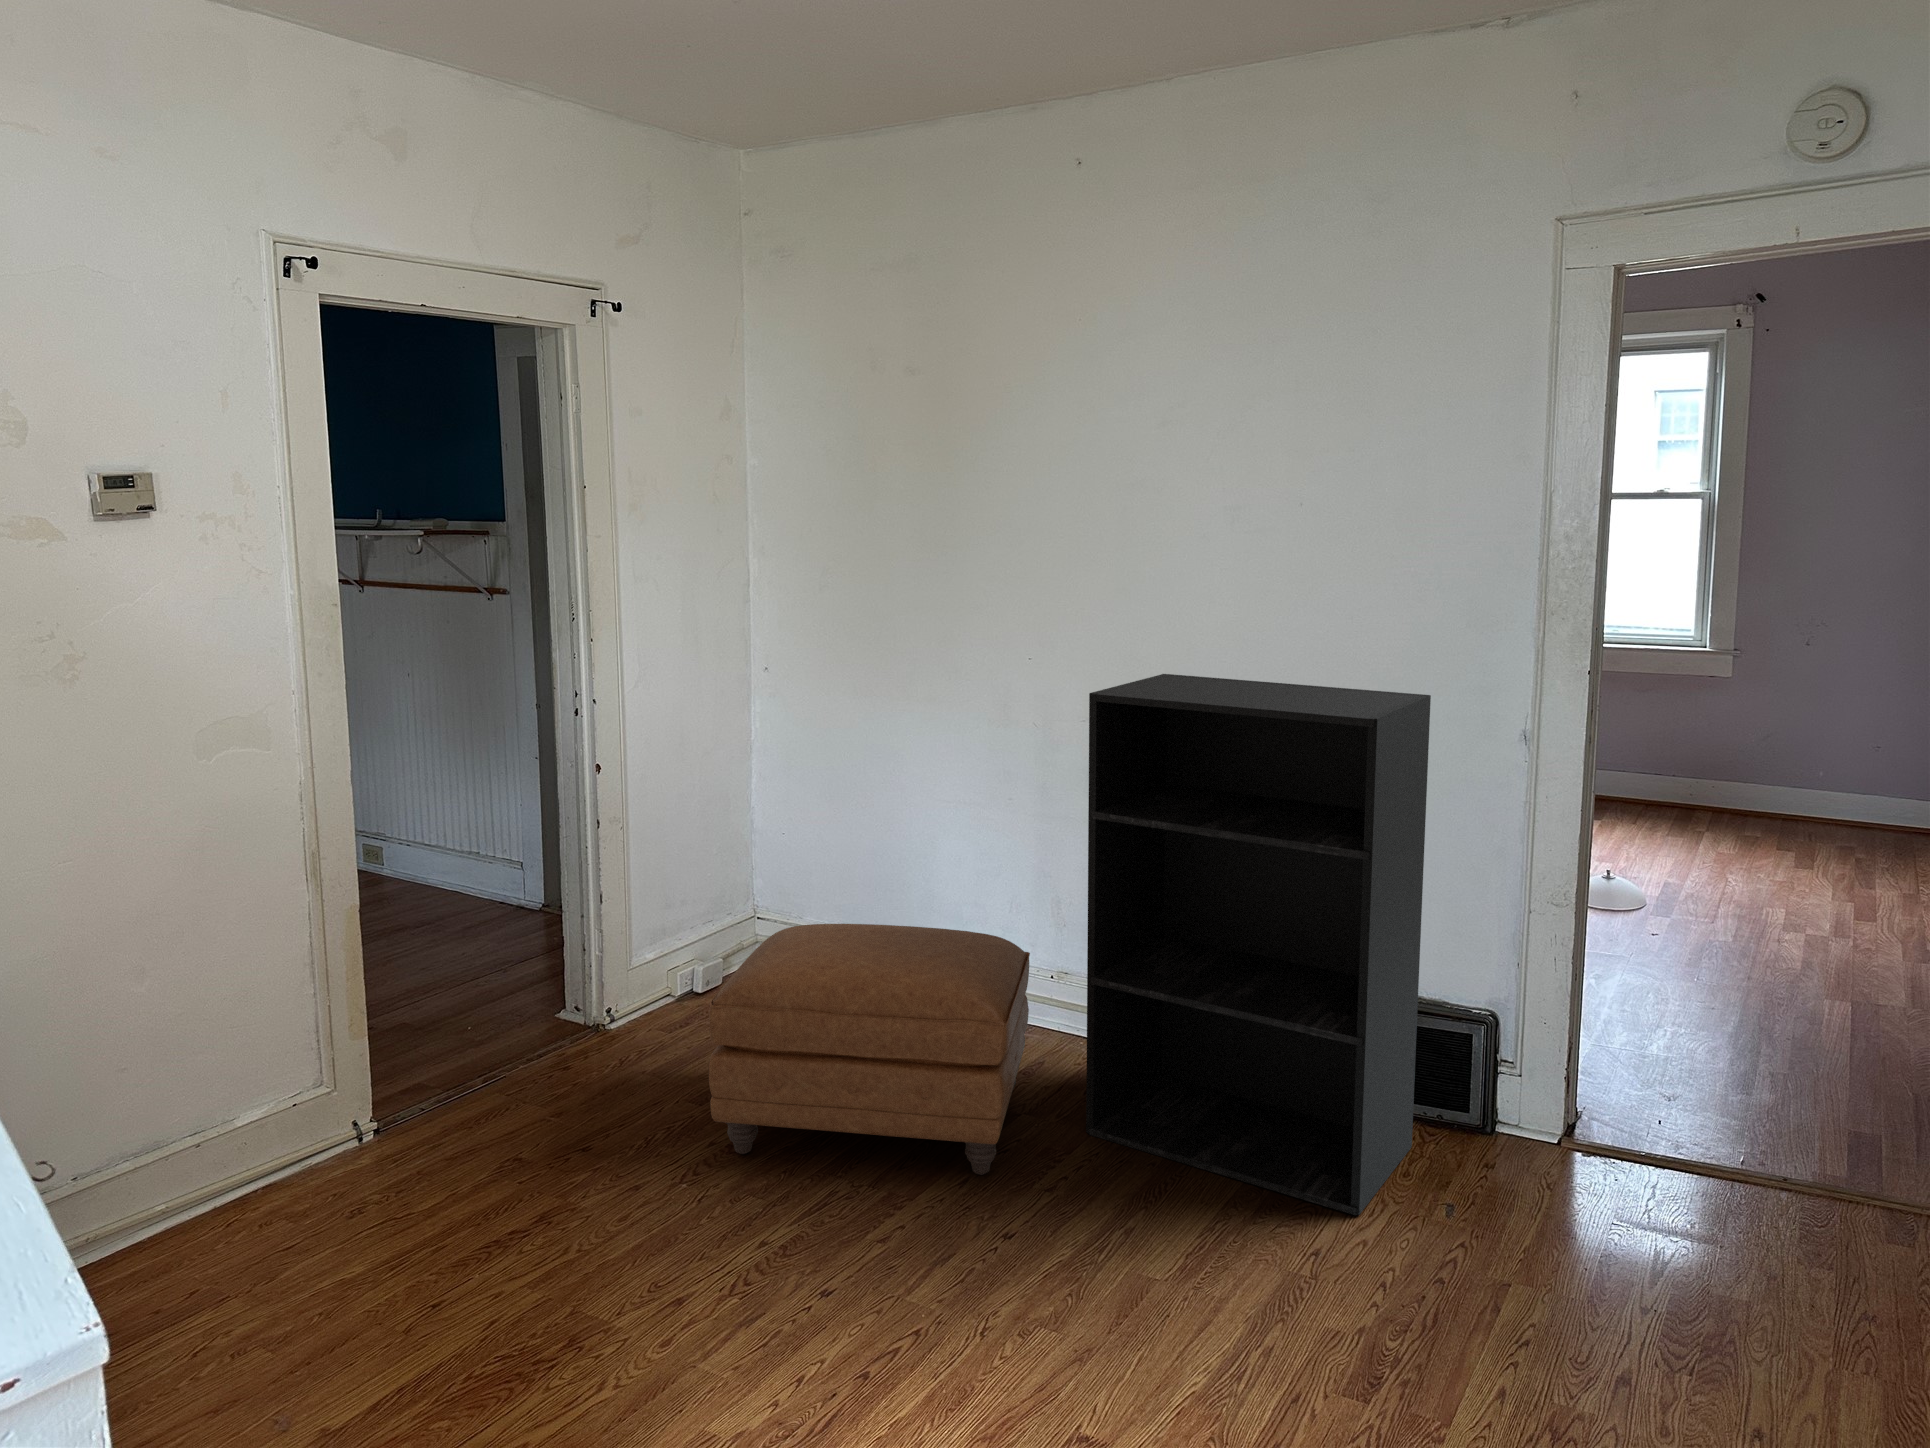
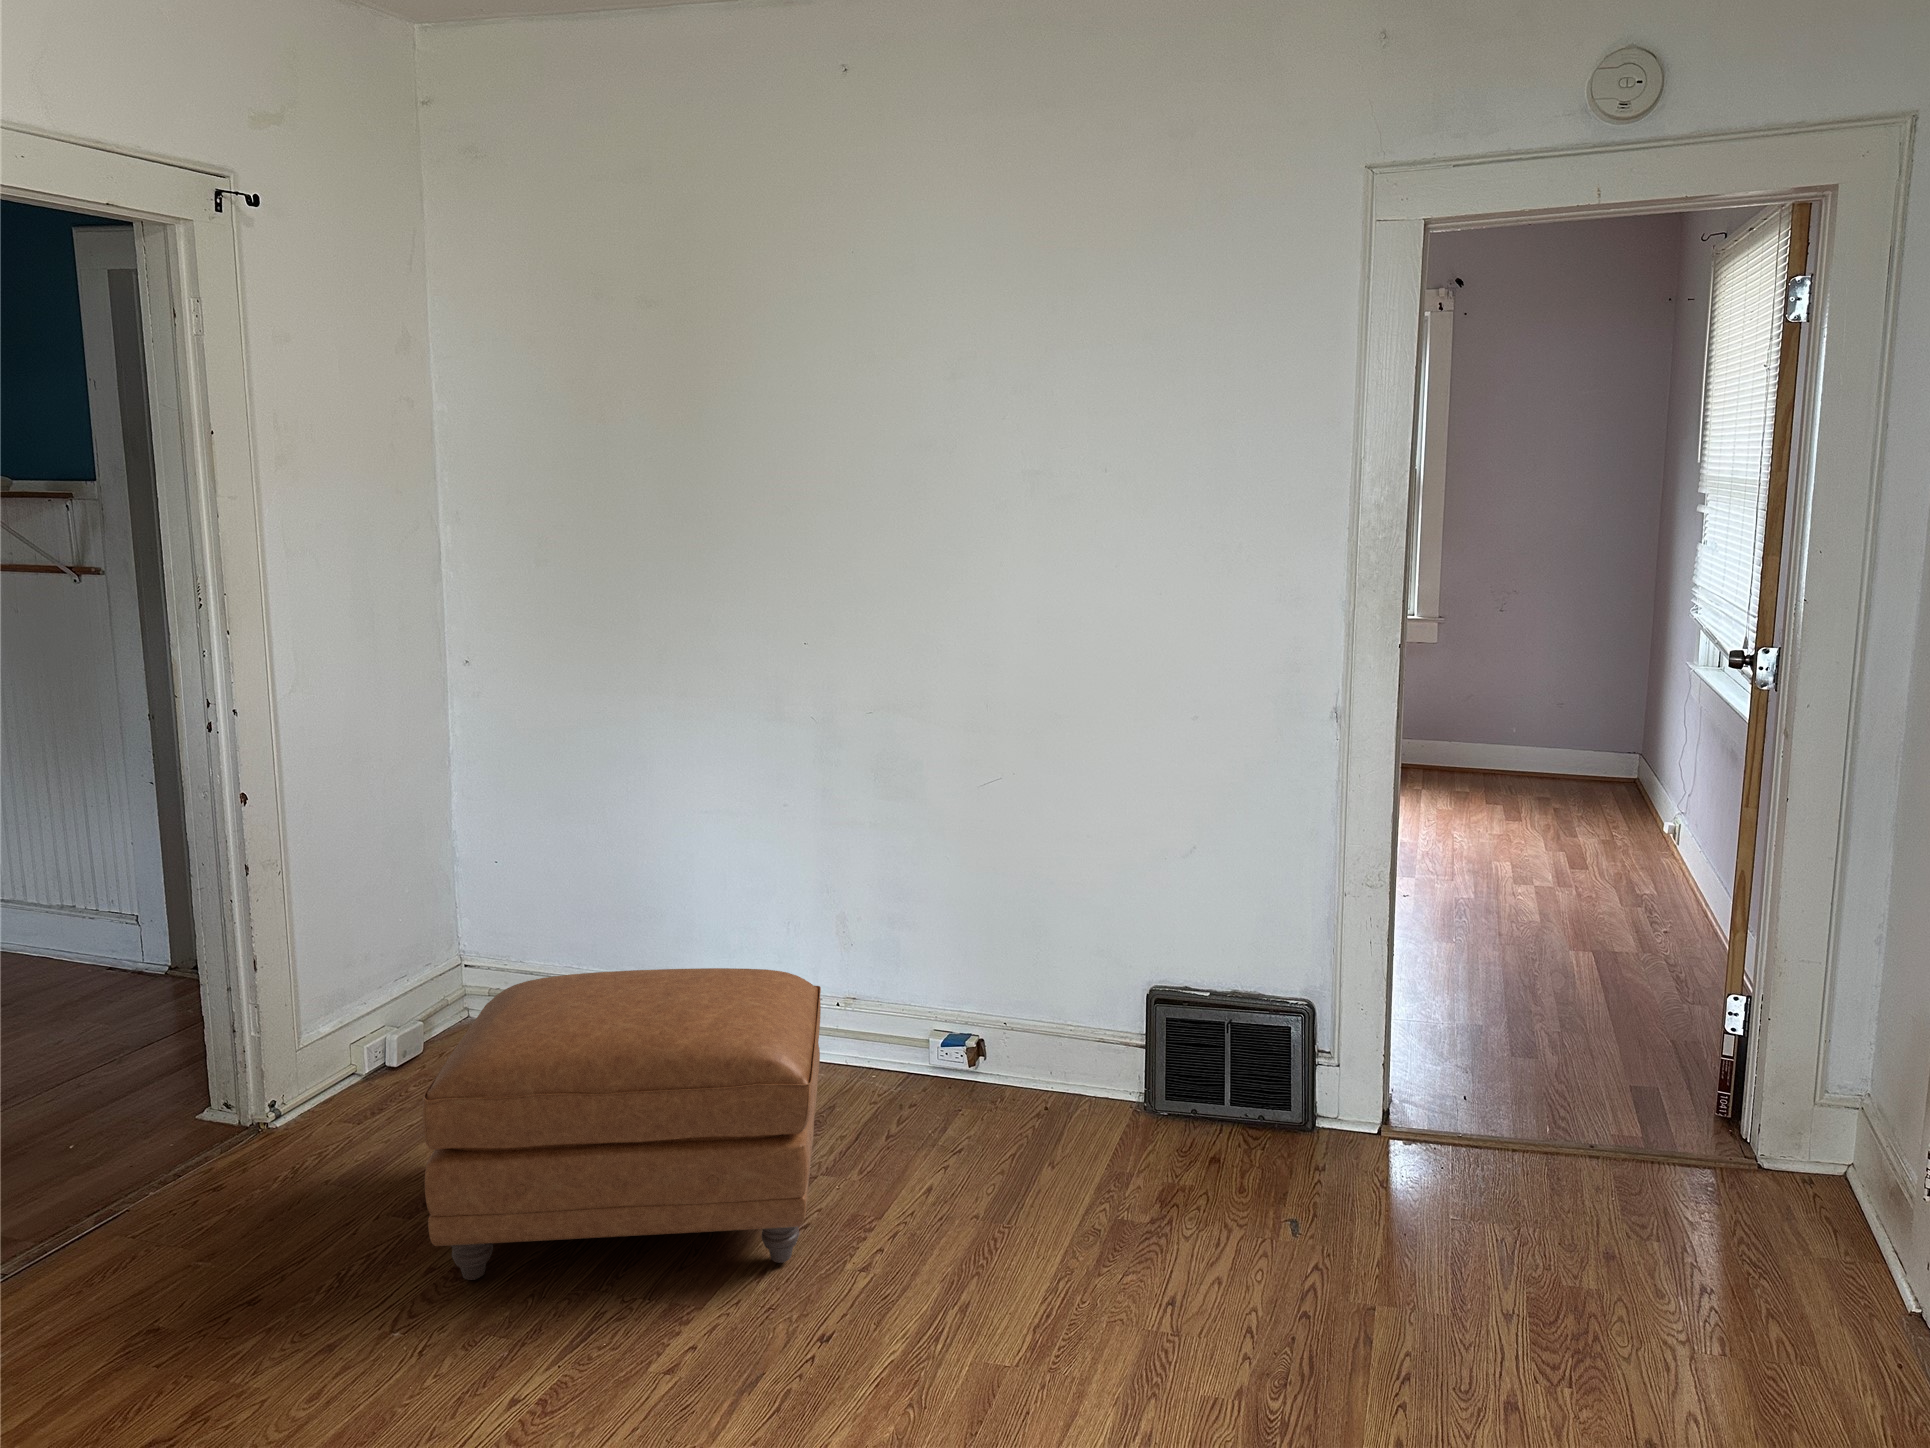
bookshelf: present [1086,674,1431,1215] -> none [890,656,1258,1249]

